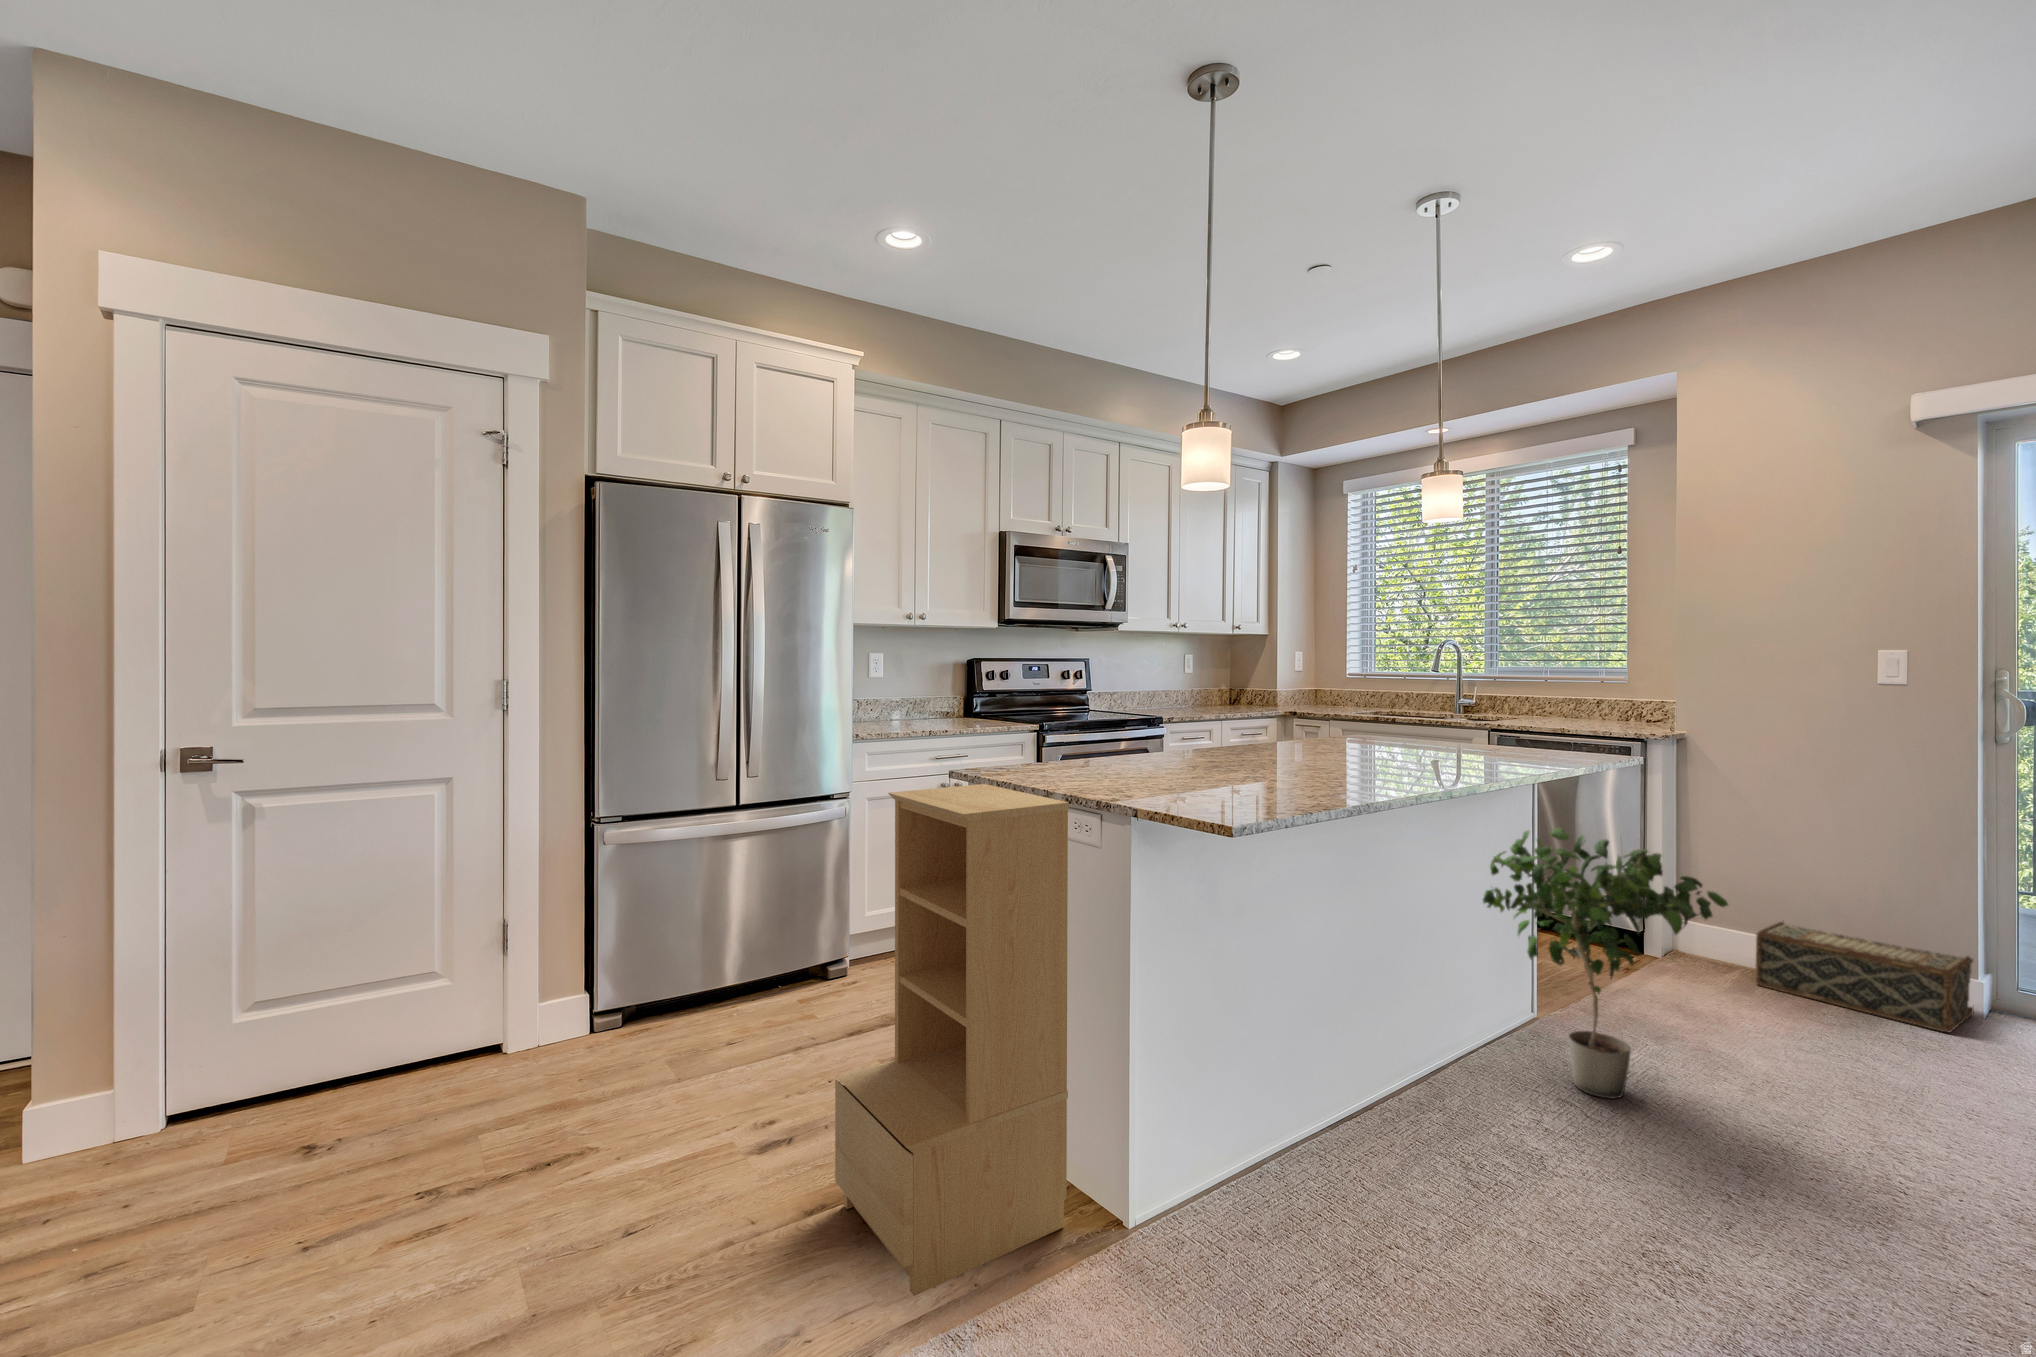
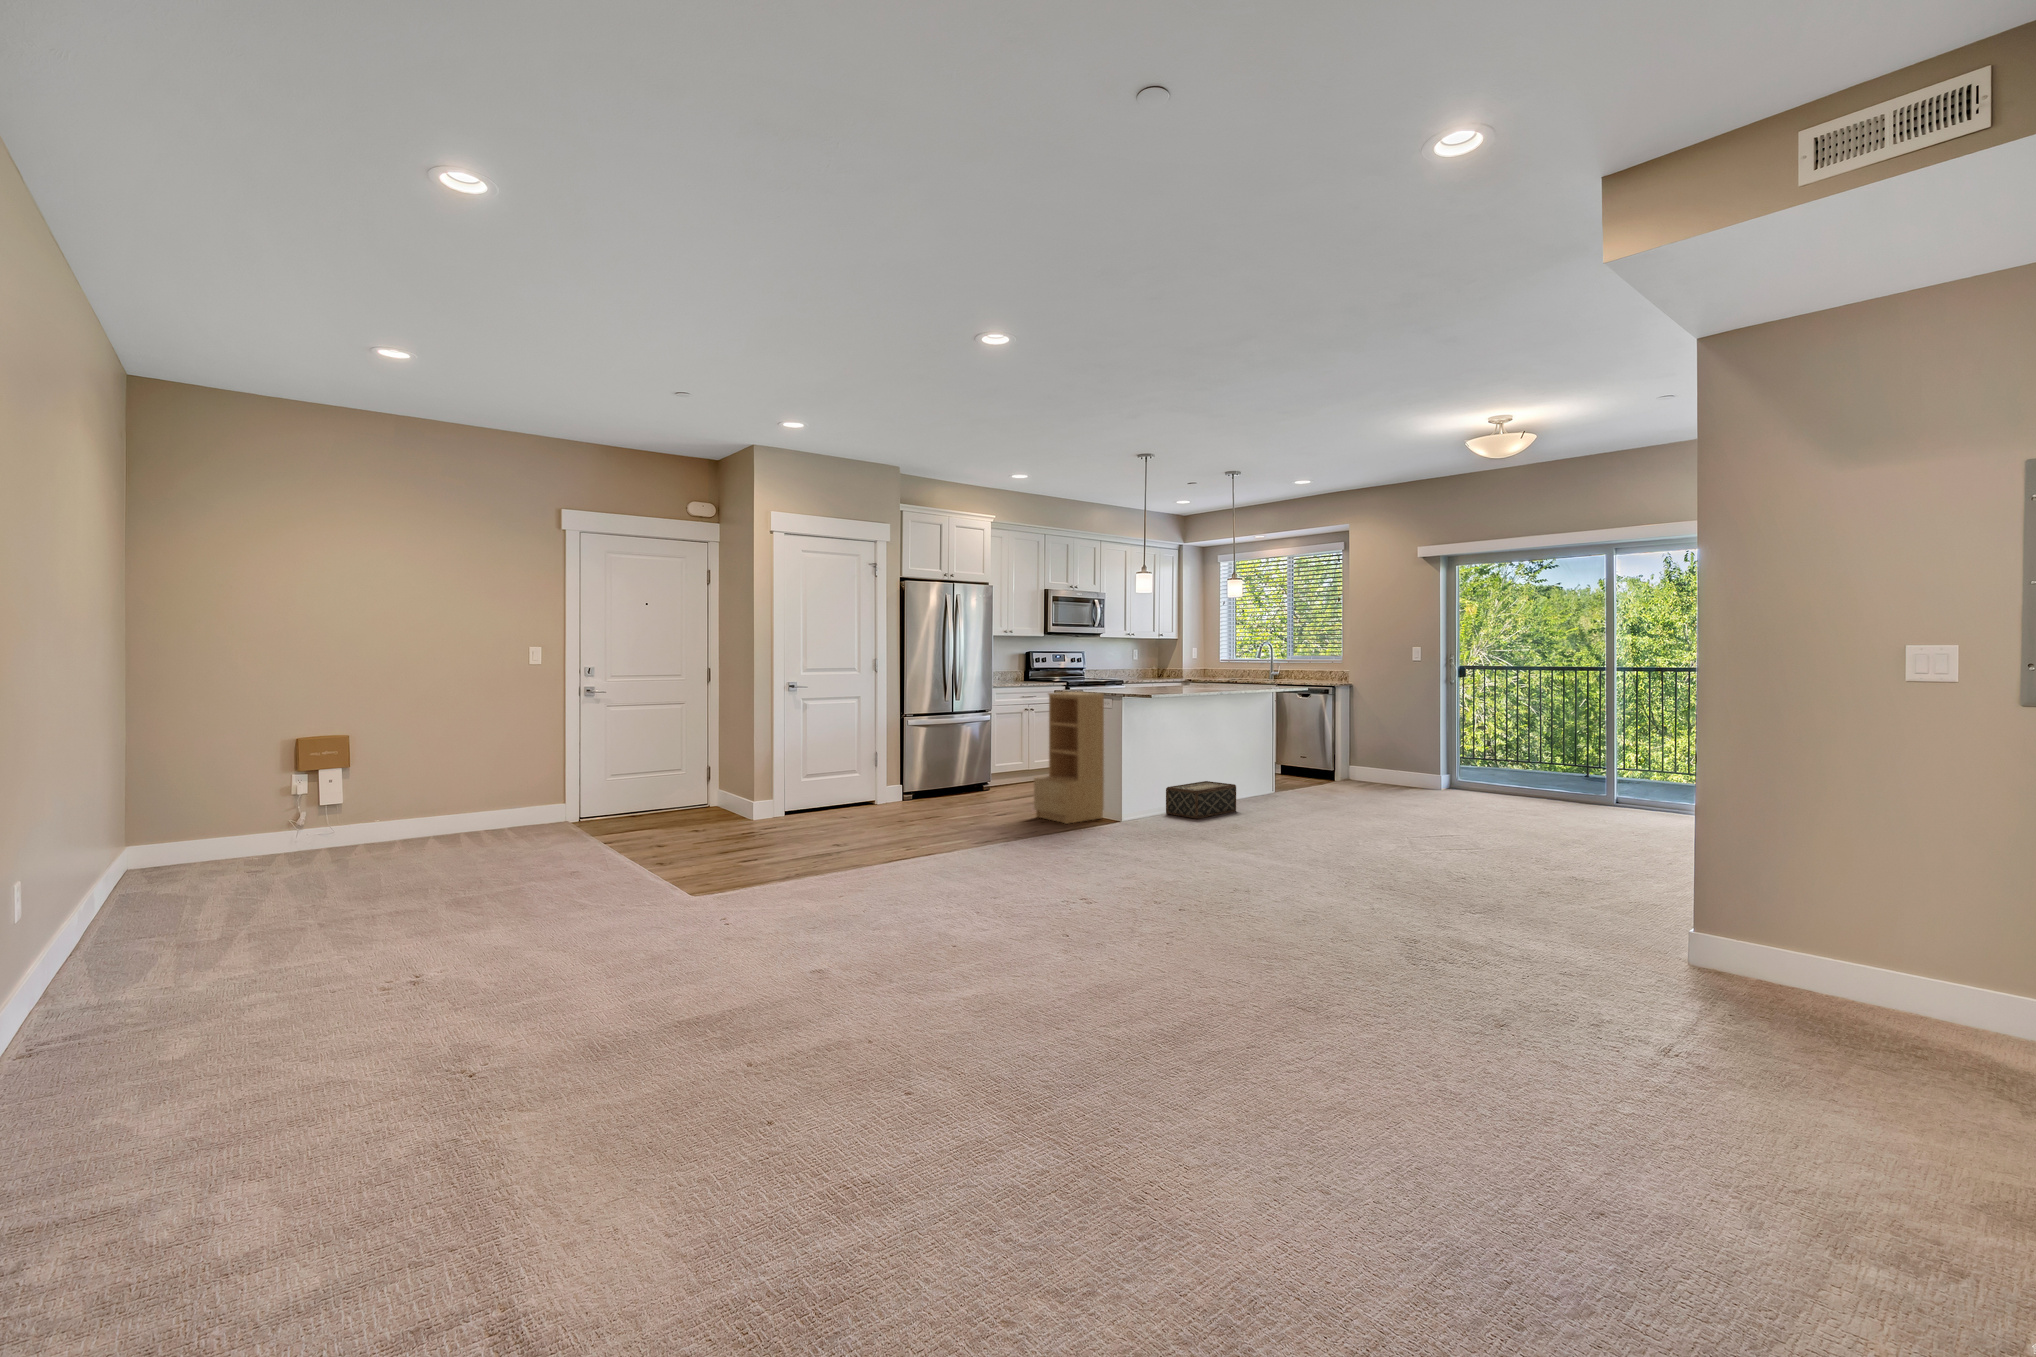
potted plant: present [1483,828,1728,1099] -> none [1242,713,1313,803]
woven basket: present [1756,922,1974,1033] -> present [1166,781,1236,819]

